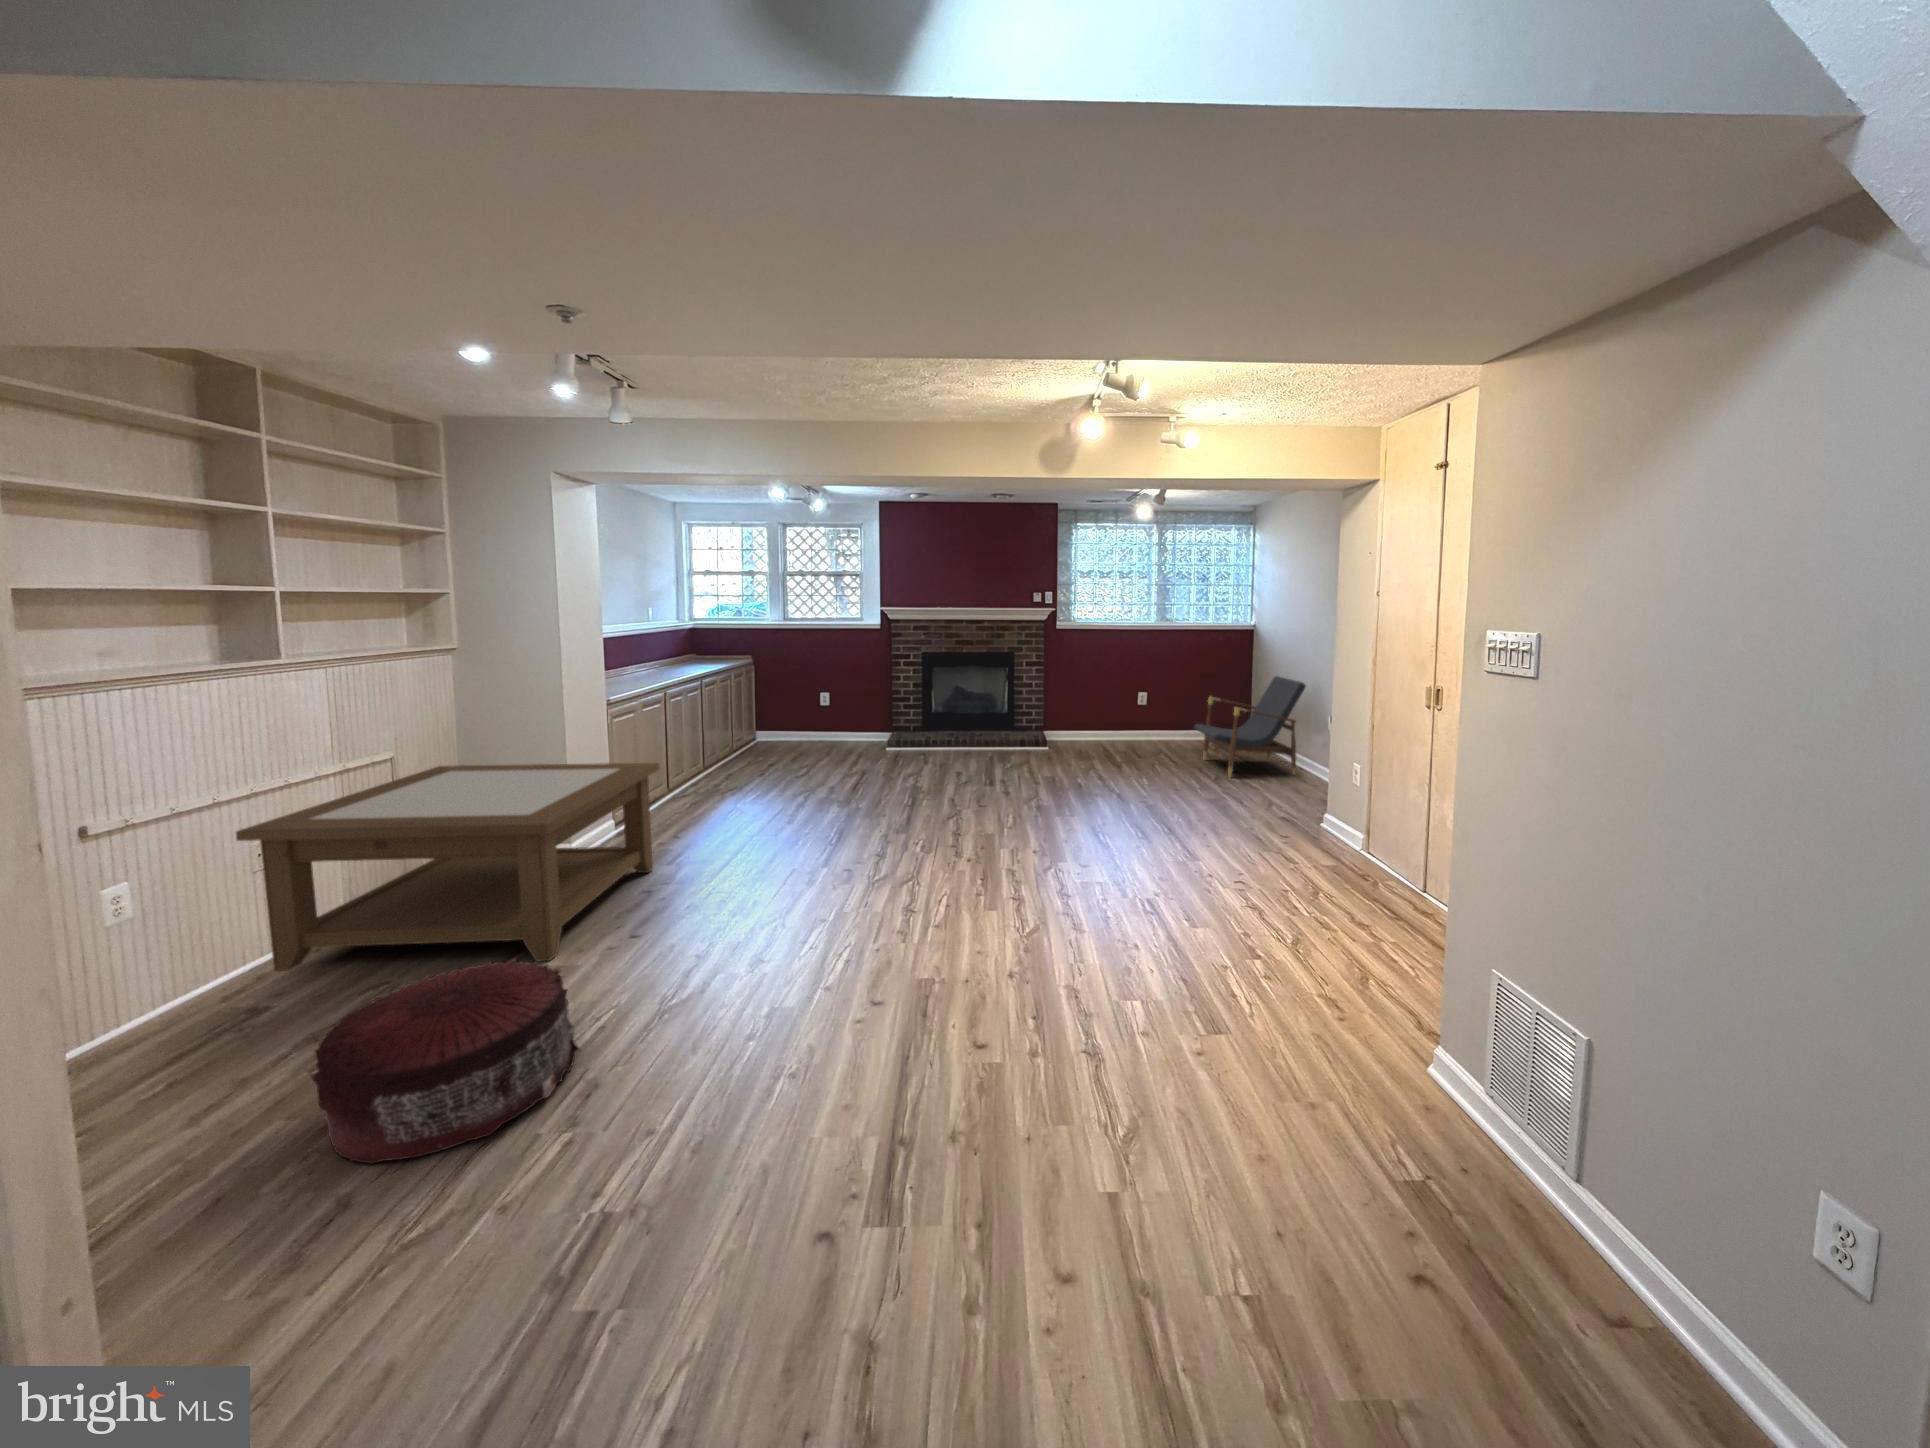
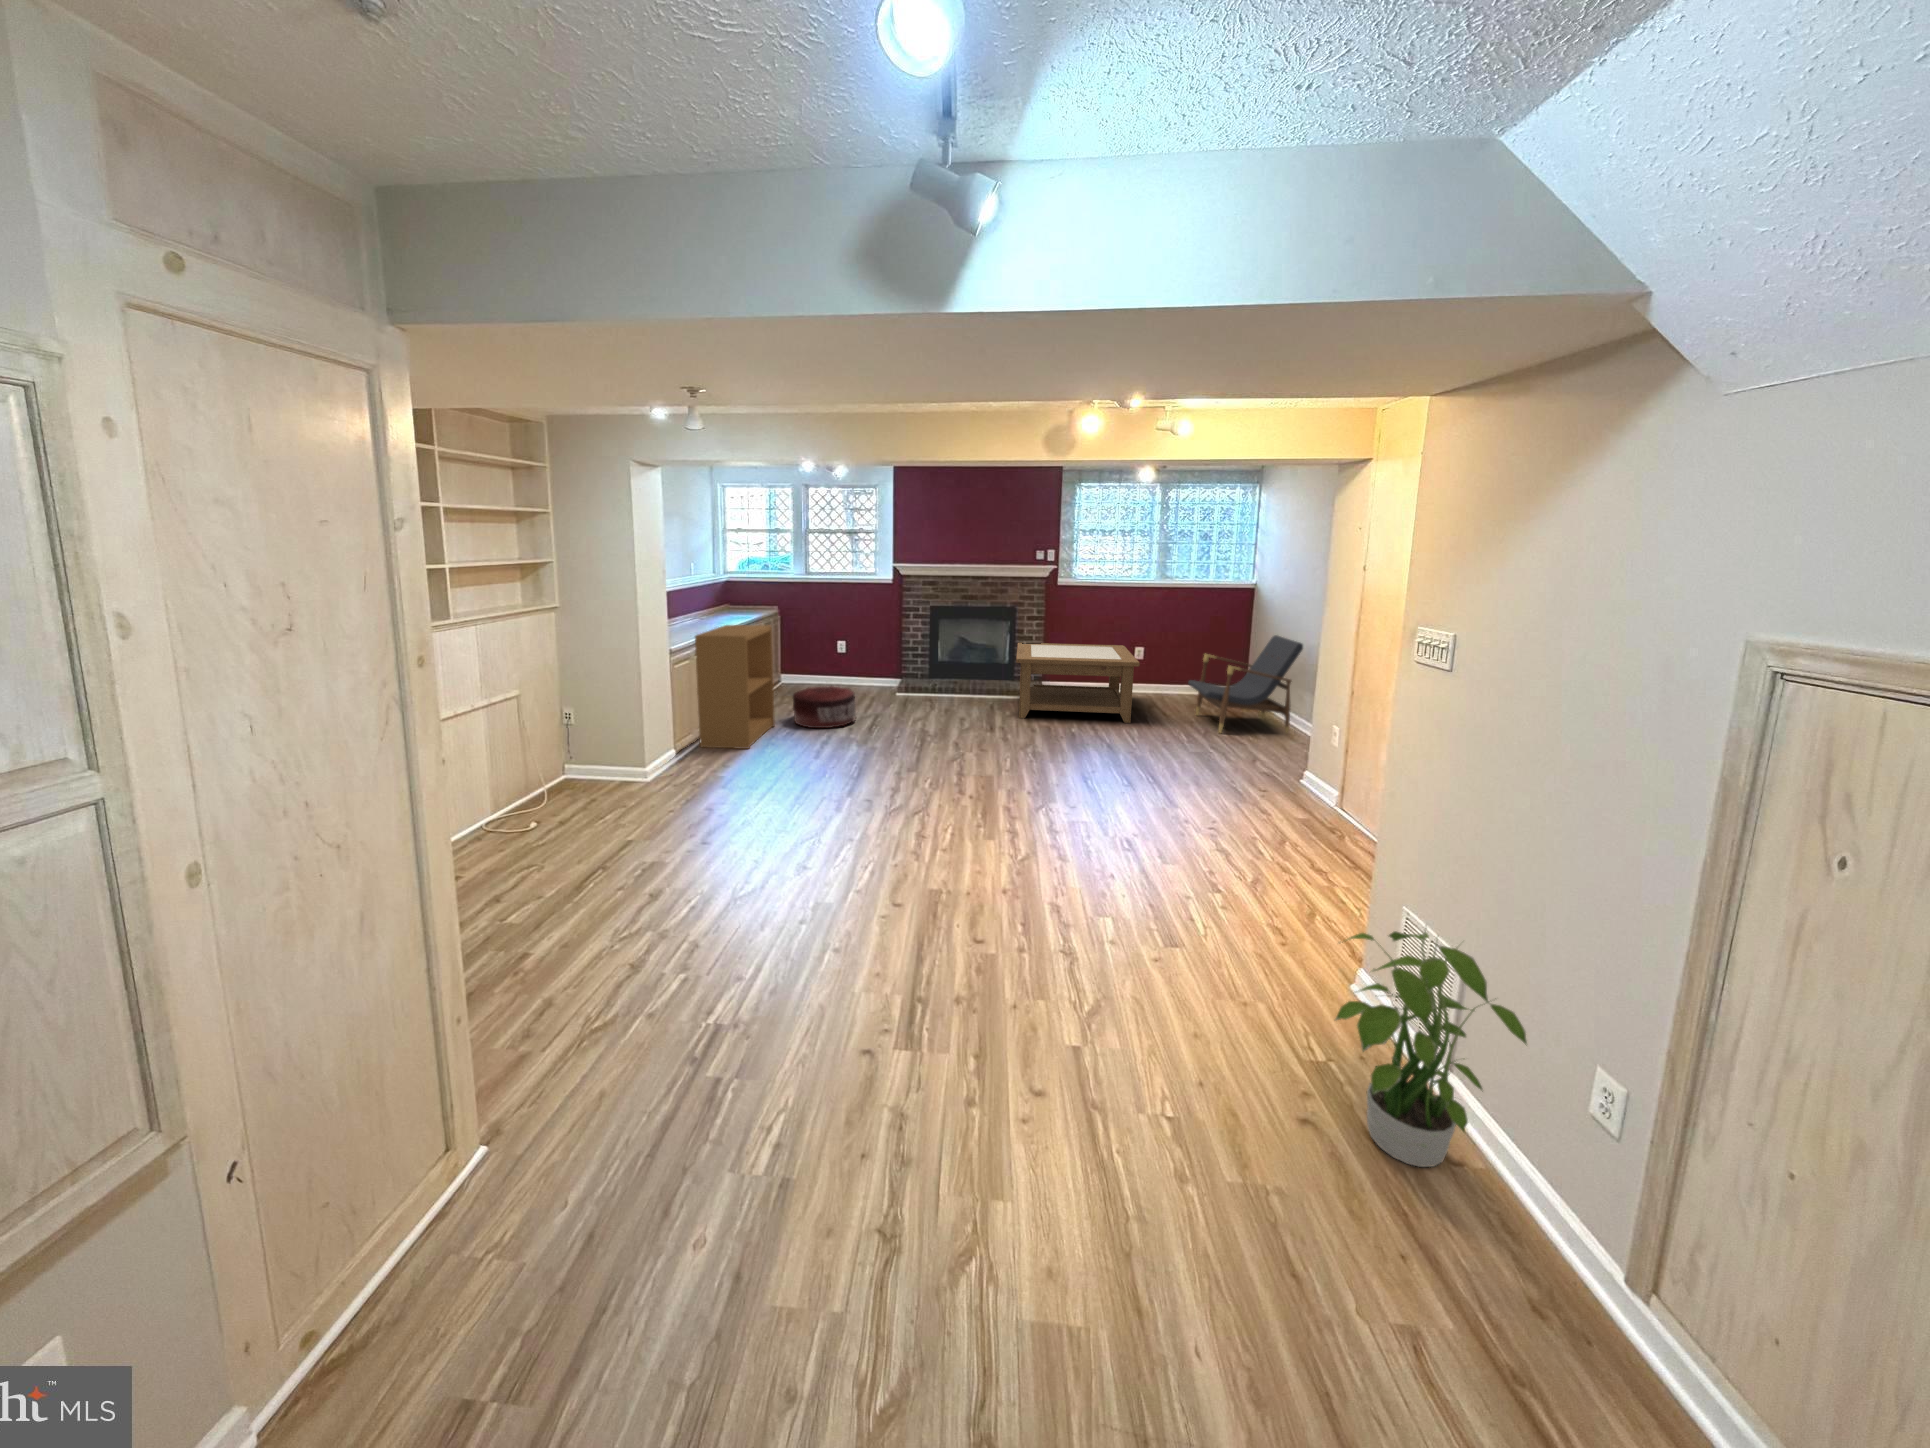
bookshelf: none [644,672,746,816] -> present [695,625,775,749]
coffee table: present [236,763,659,971] -> present [1016,643,1140,723]
pouf: present [311,959,579,1164] -> present [793,686,856,728]
potted plant: none [1440,994,1698,1330] -> present [1335,931,1527,1167]

